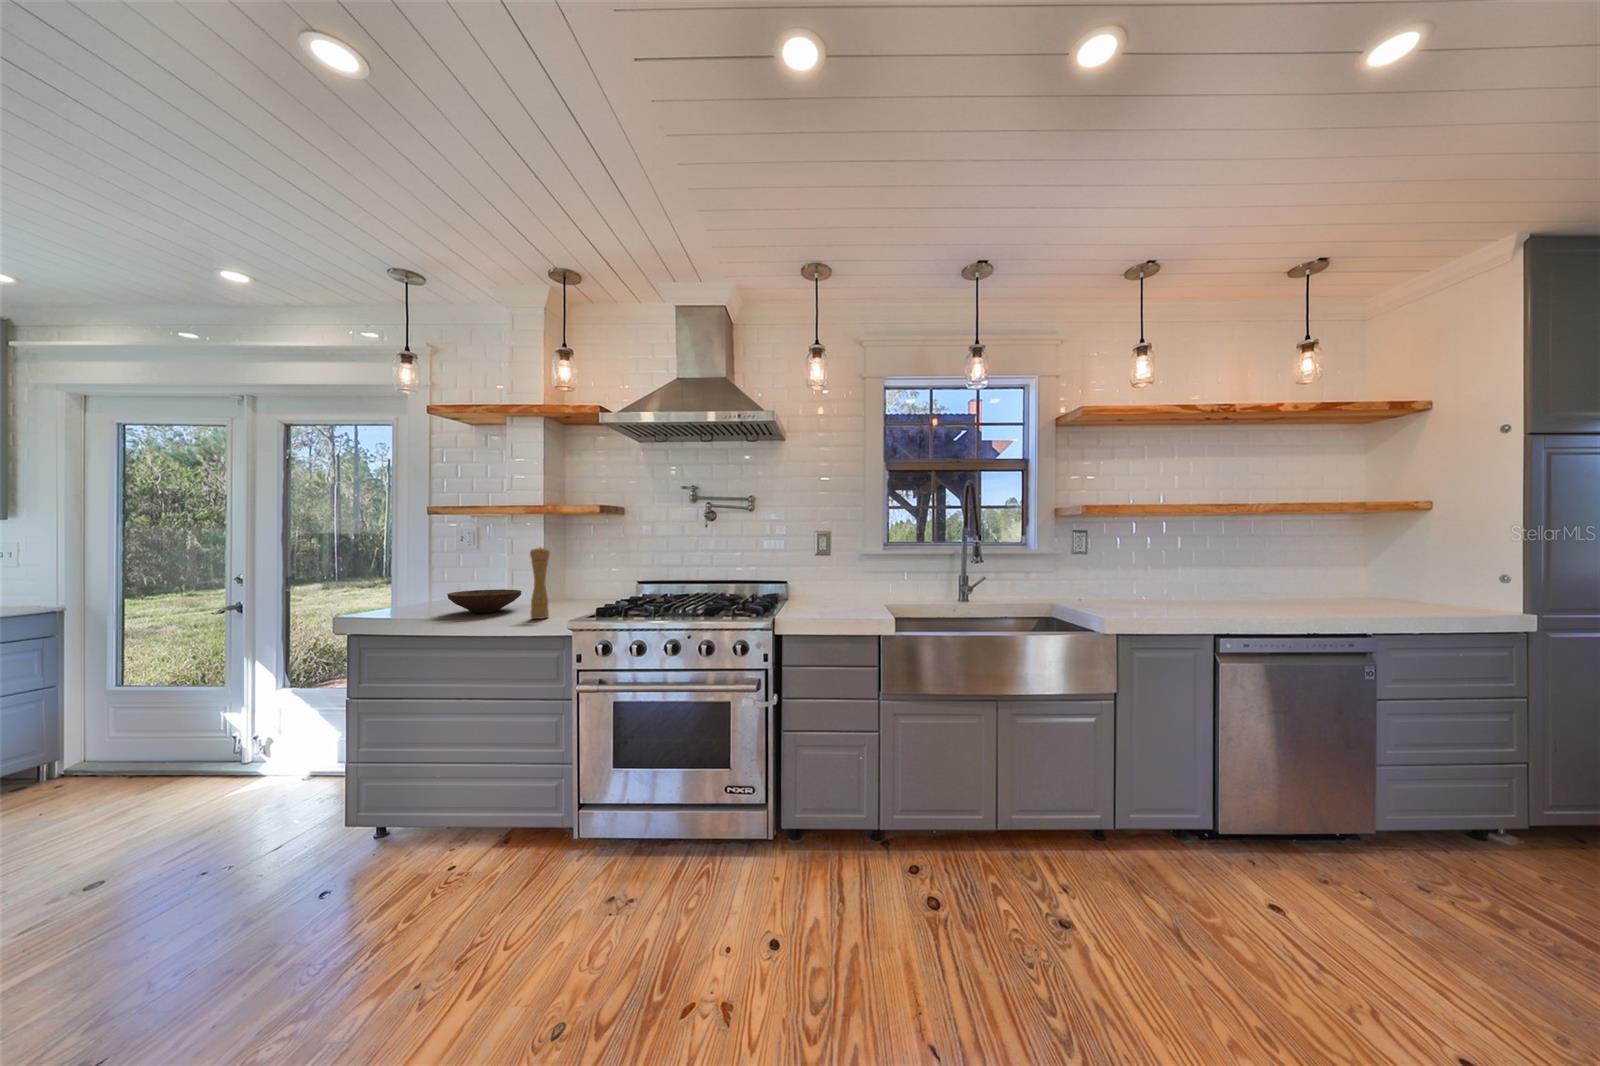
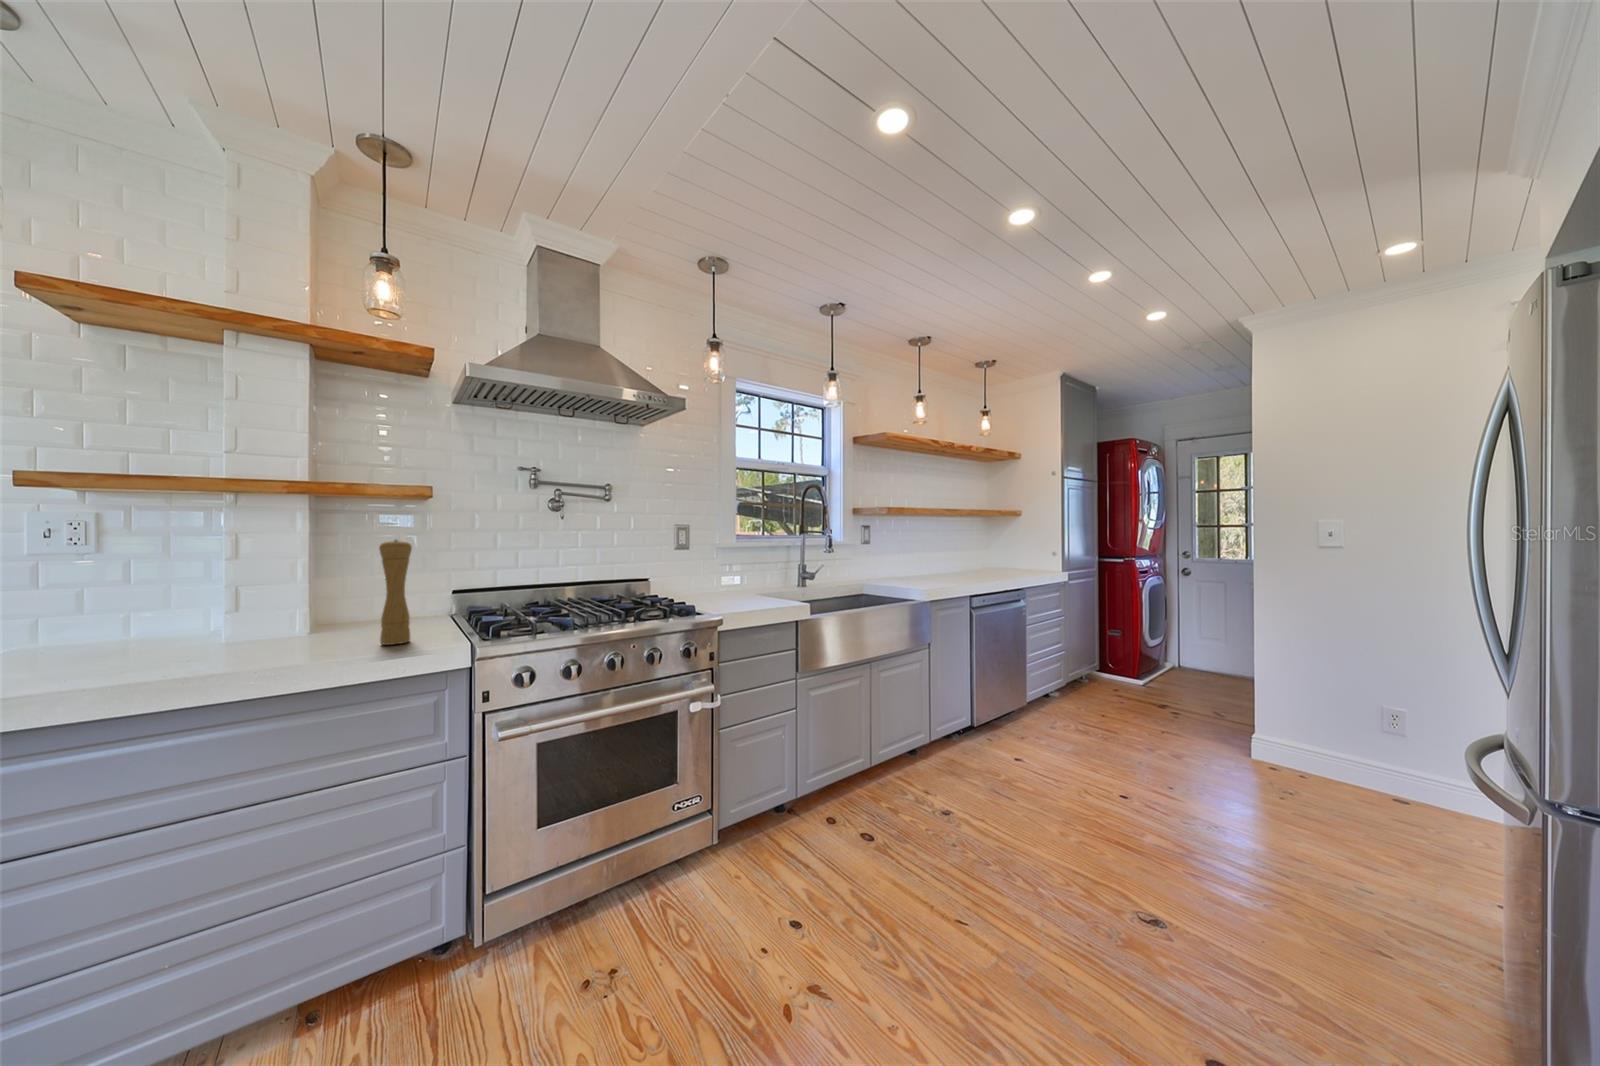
wooden bowl: present [447,589,521,613] -> none [155,609,312,652]

